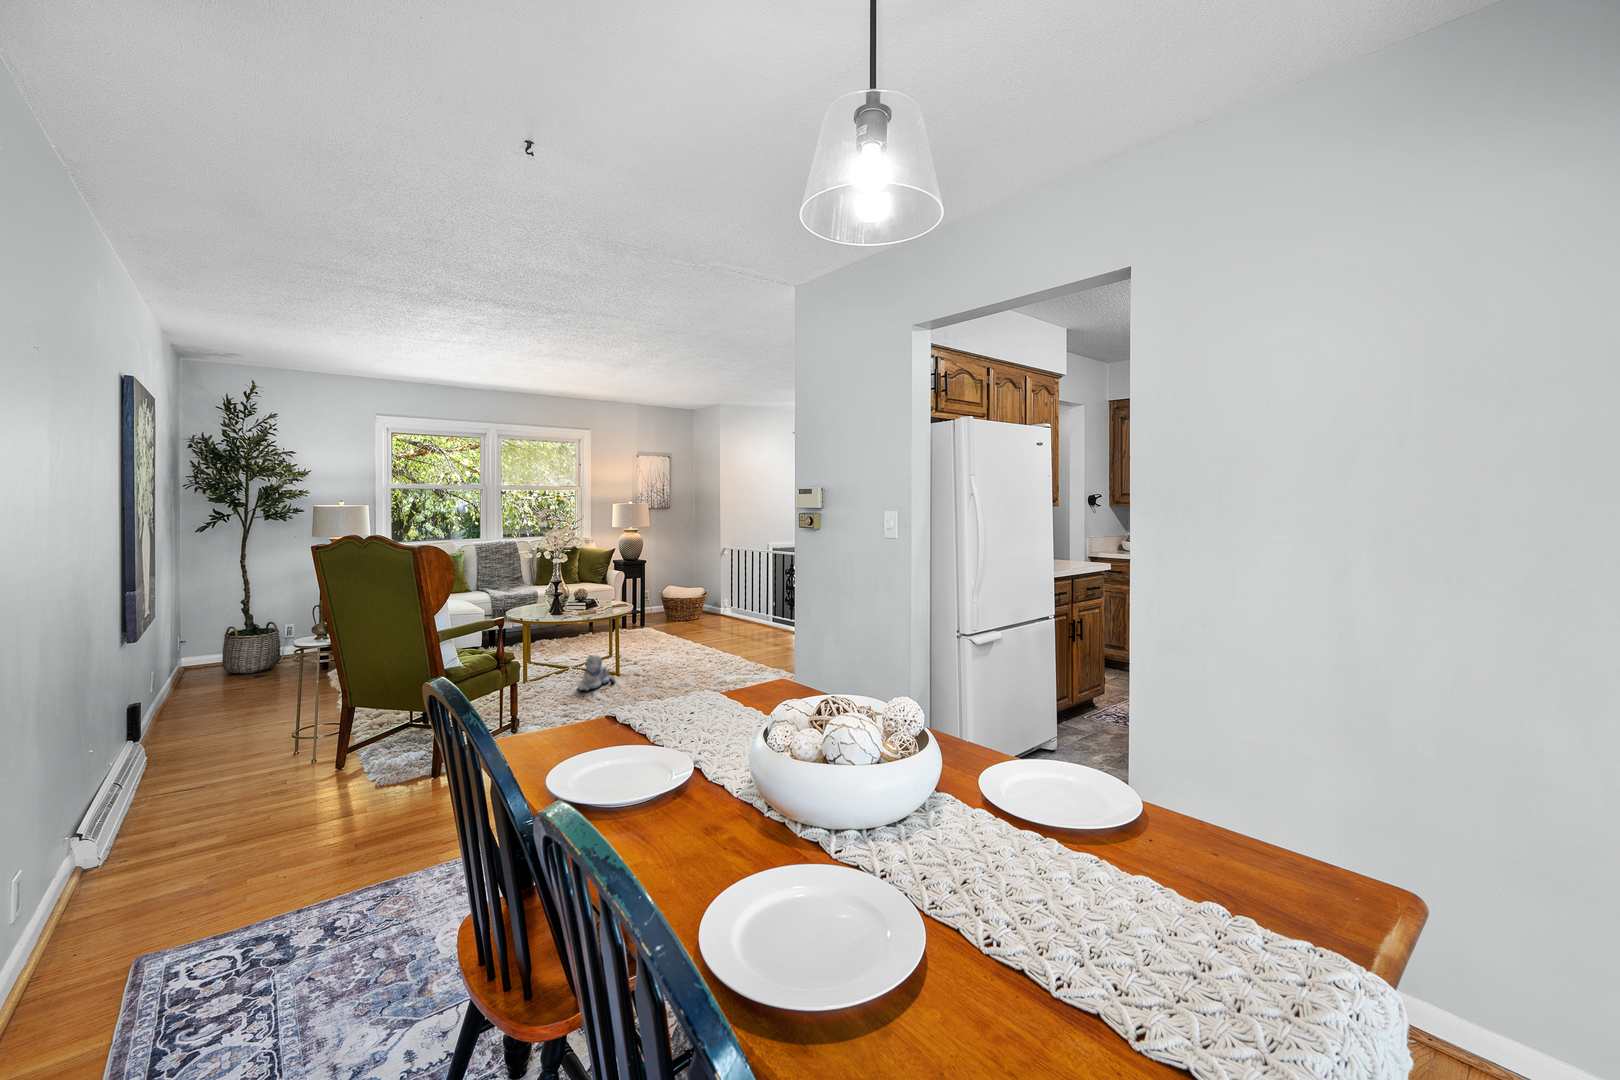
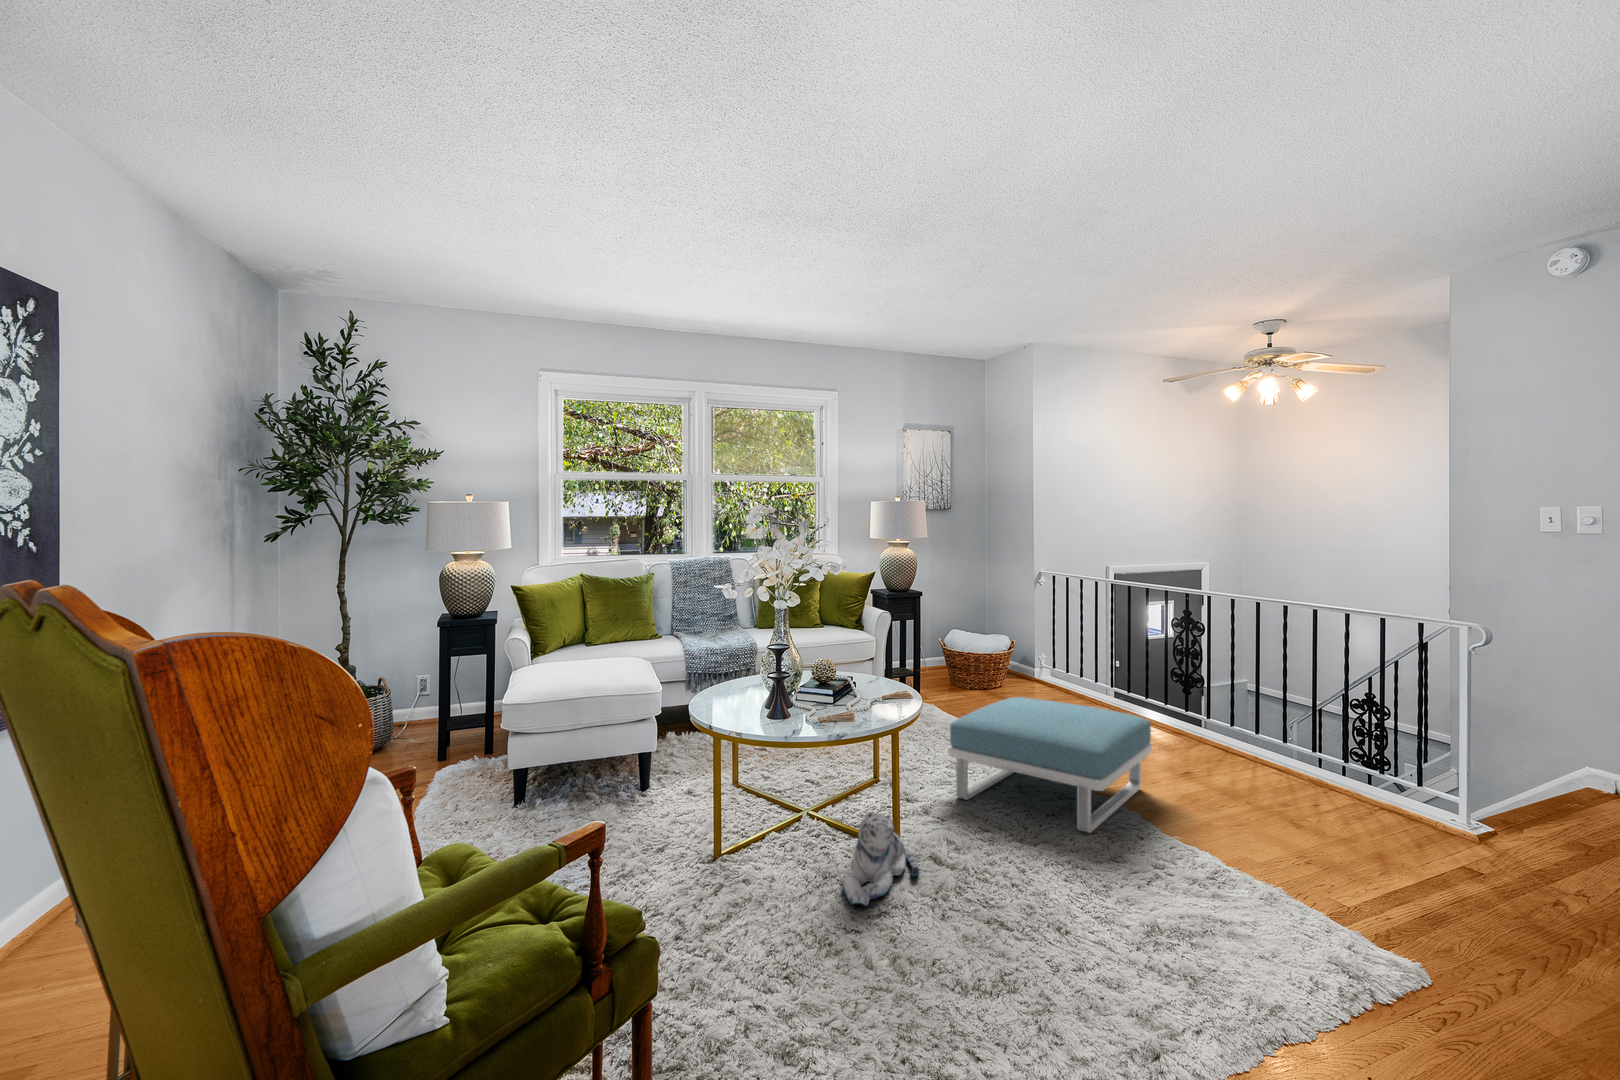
footstool: none [640,614,744,667] -> present [948,697,1152,833]

